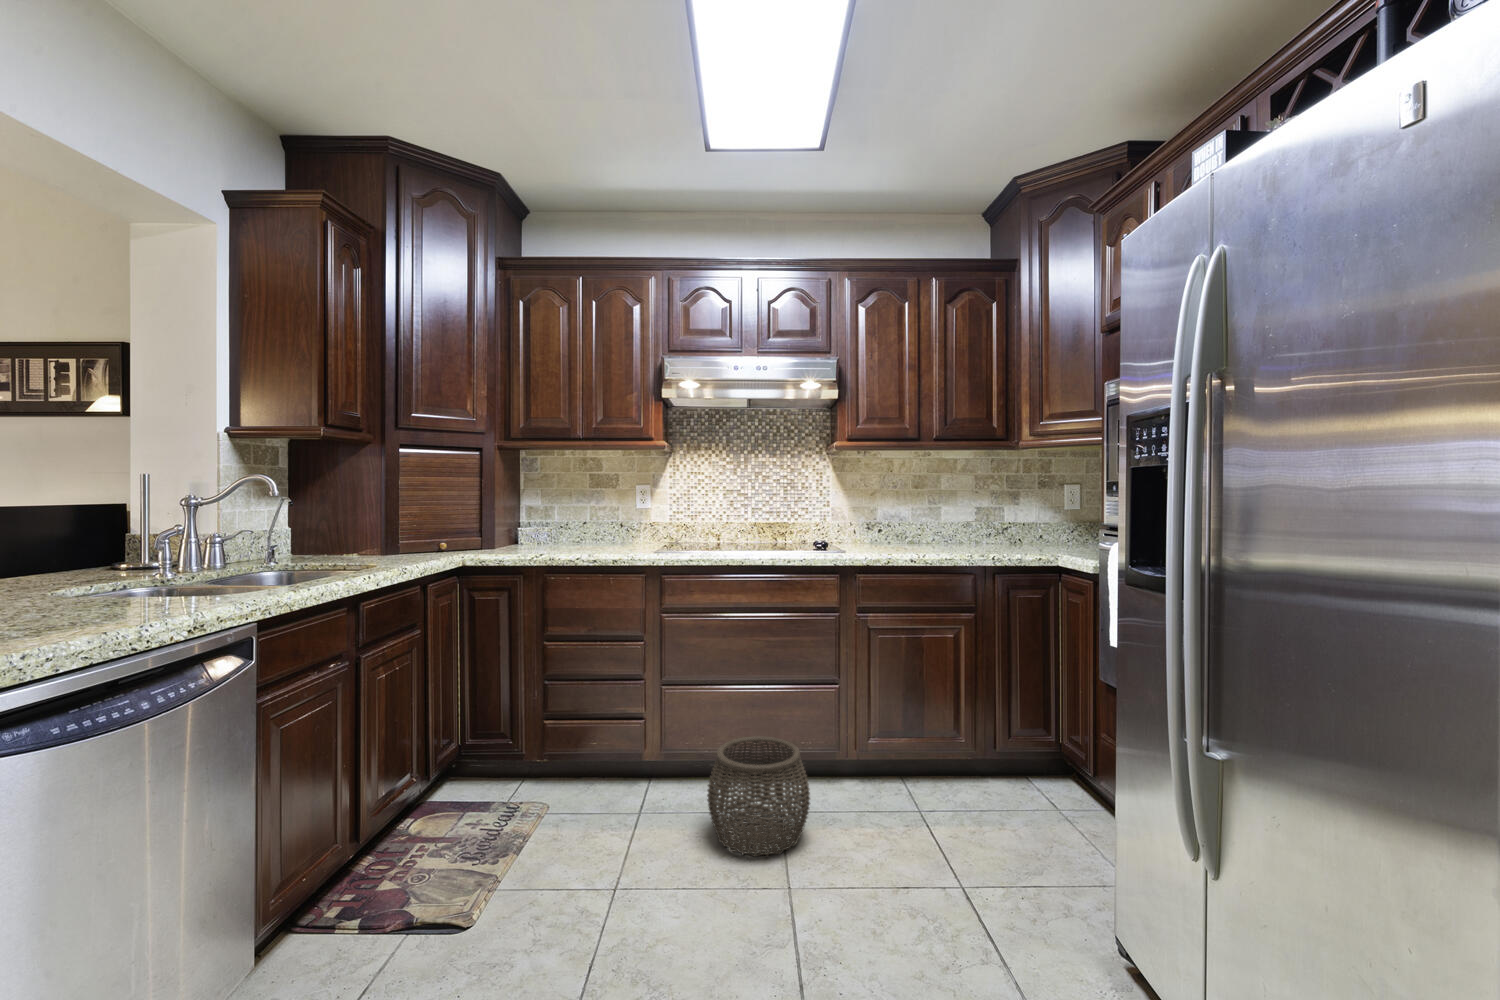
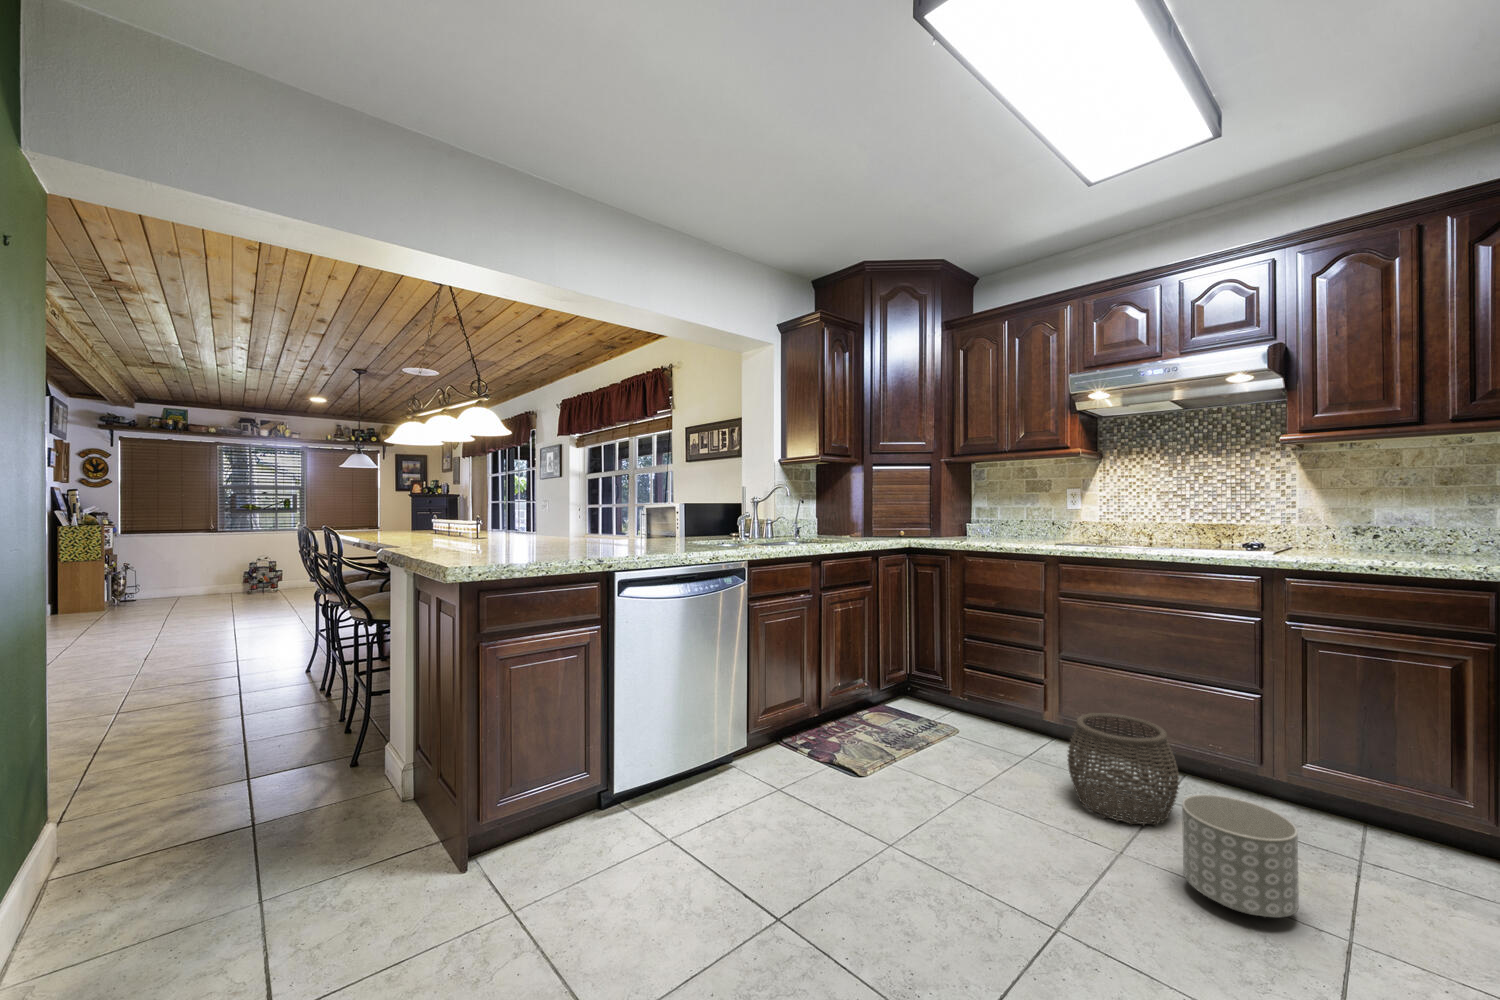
planter: none [852,798,940,911] -> present [1182,795,1299,917]

